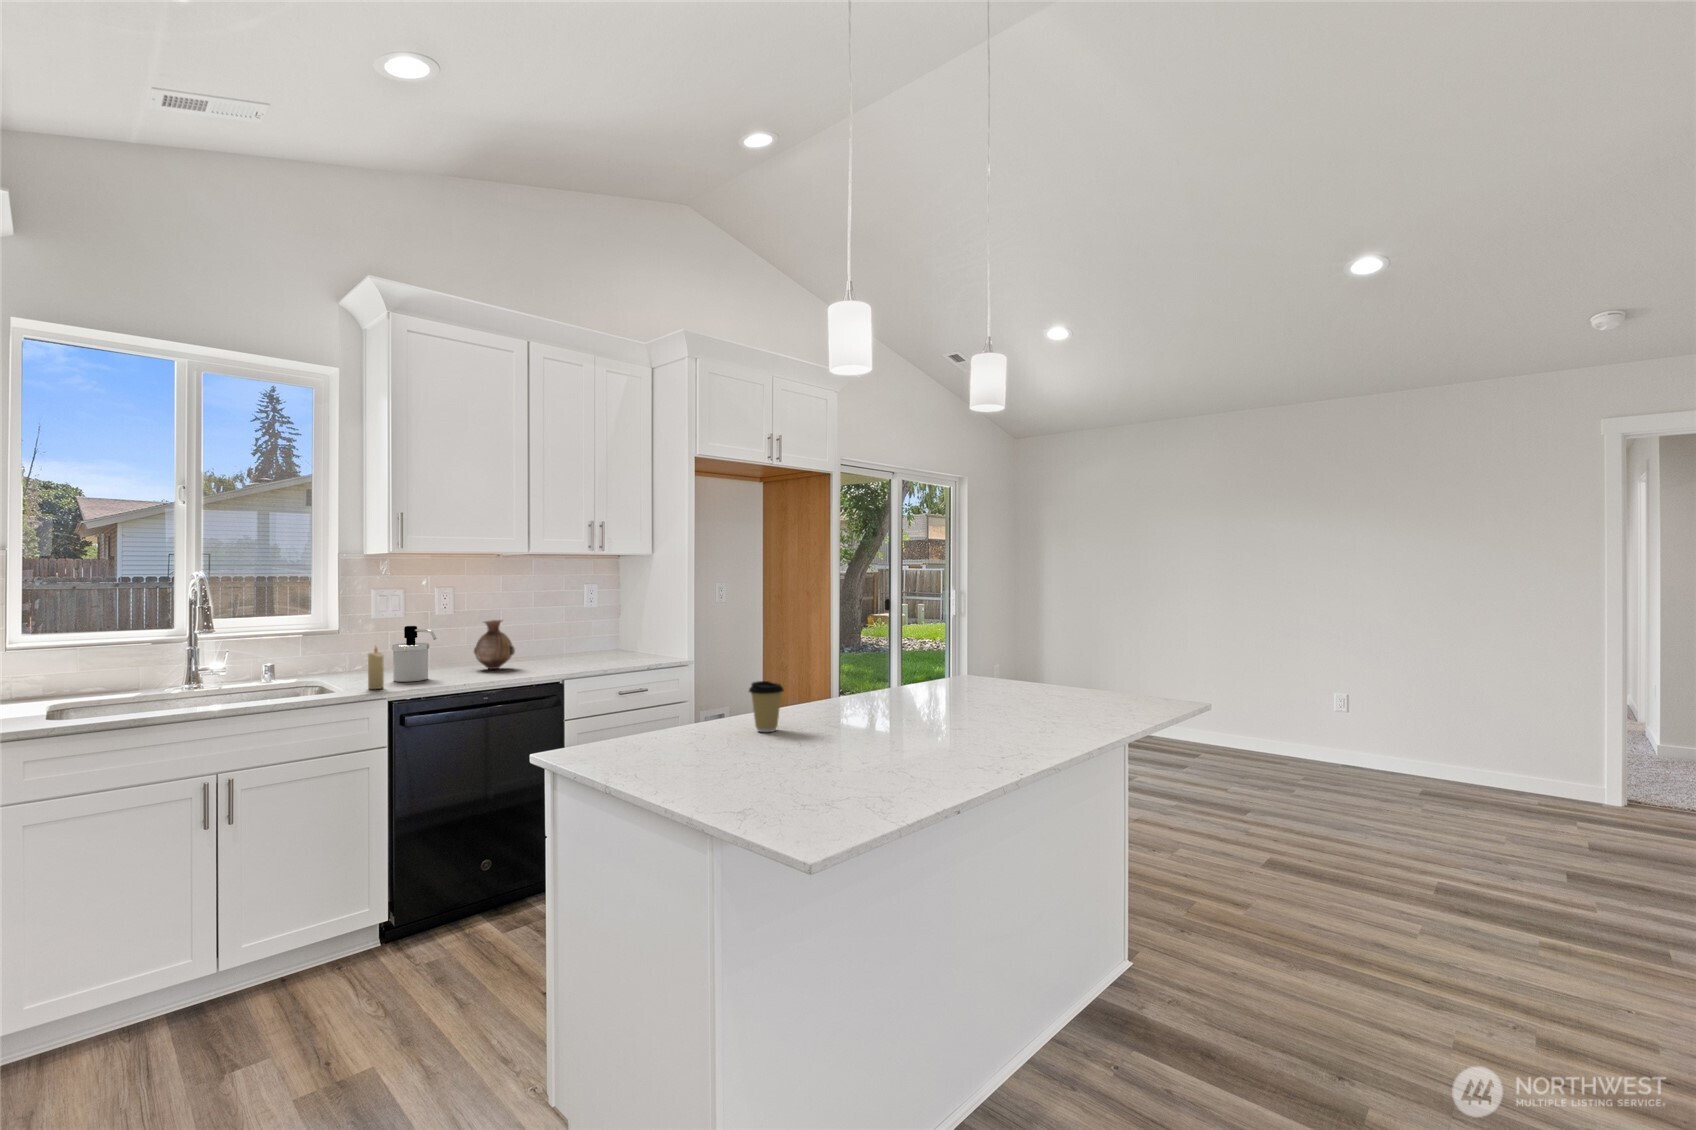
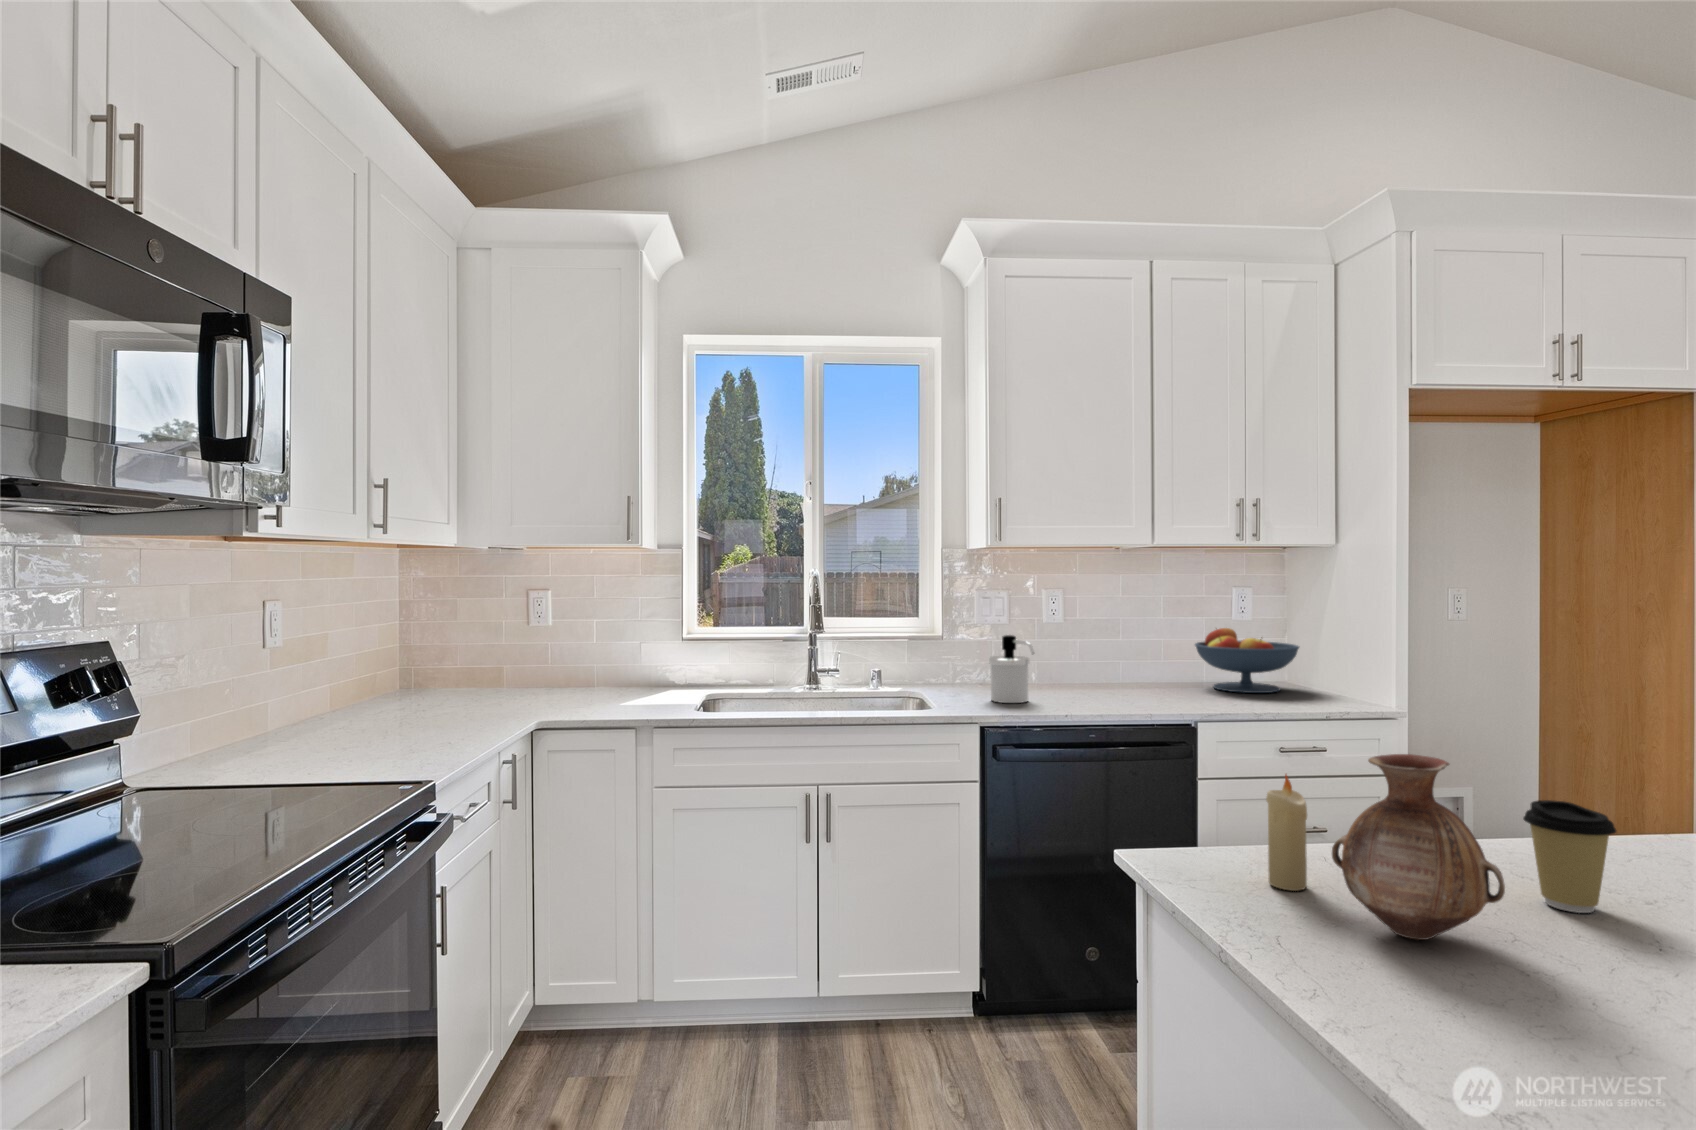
fruit bowl: none [558,614,630,660] -> present [1195,628,1299,693]
vase: present [474,620,515,669] -> present [1332,754,1505,940]
candle: present [368,647,384,689] -> present [1266,774,1307,891]

